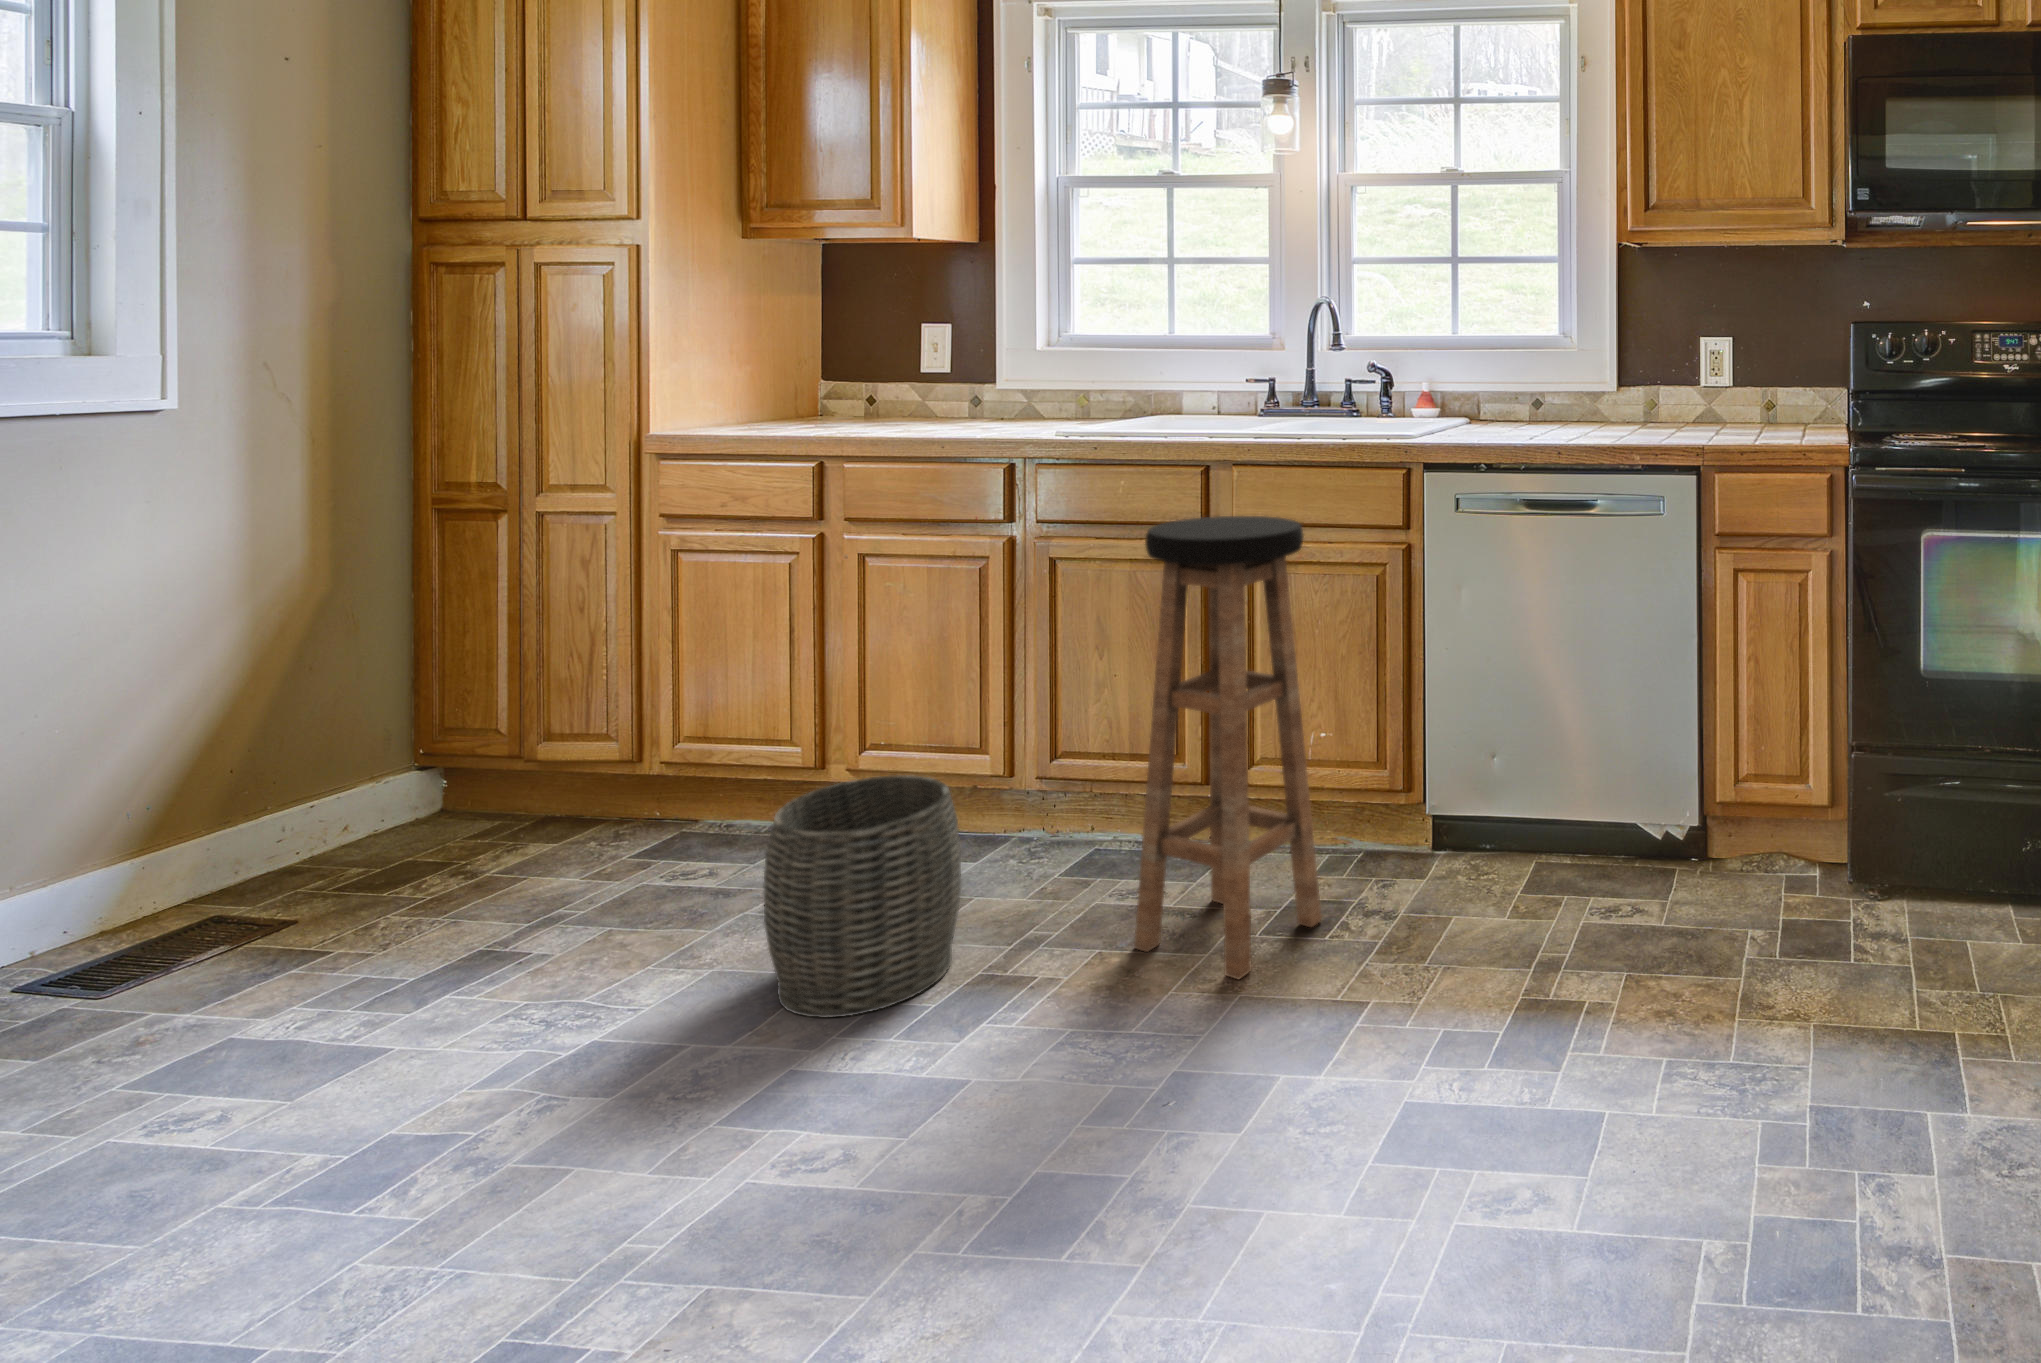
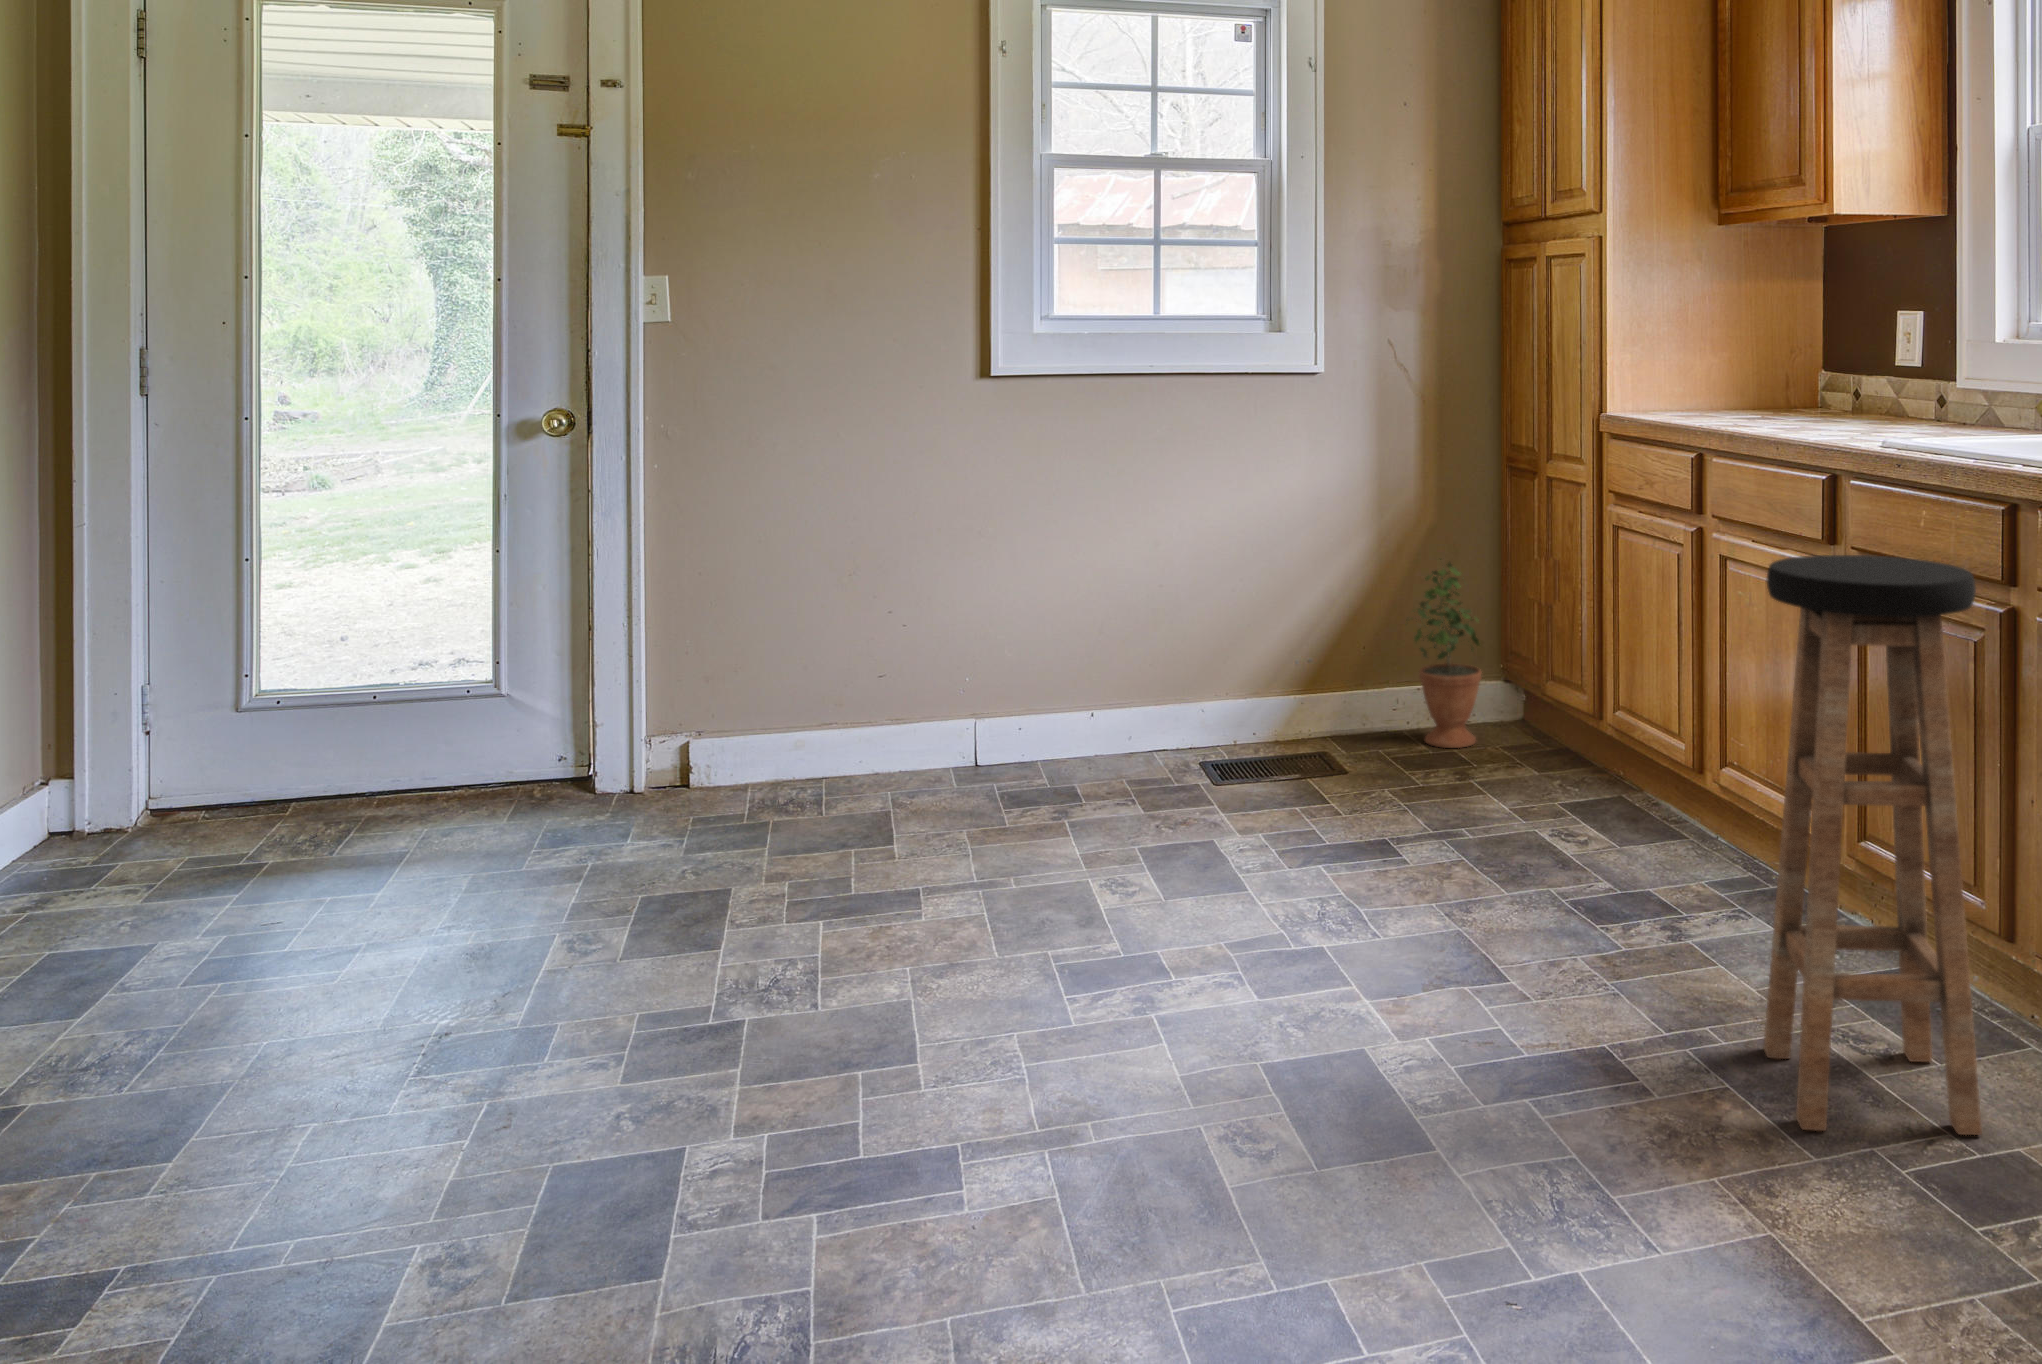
potted plant: none [311,632,433,870] -> present [1410,559,1481,748]
woven basket: present [763,775,961,1018] -> none [1470,761,1644,984]

